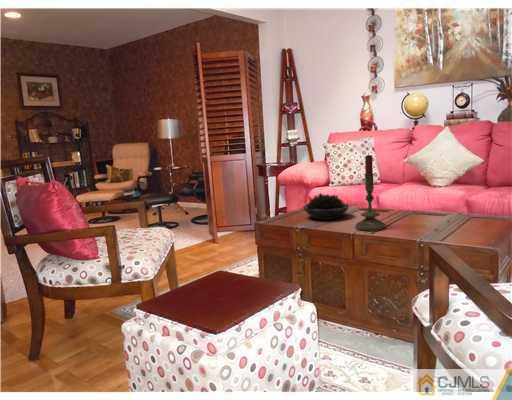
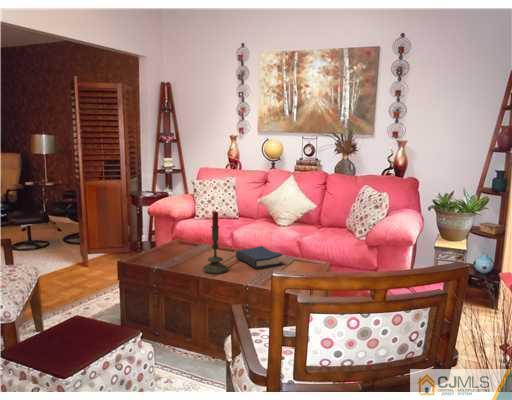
succulent plant: present [303,193,349,220] -> none [163,236,203,260]
hardback book: none [392,202,456,226] -> present [236,246,282,269]

